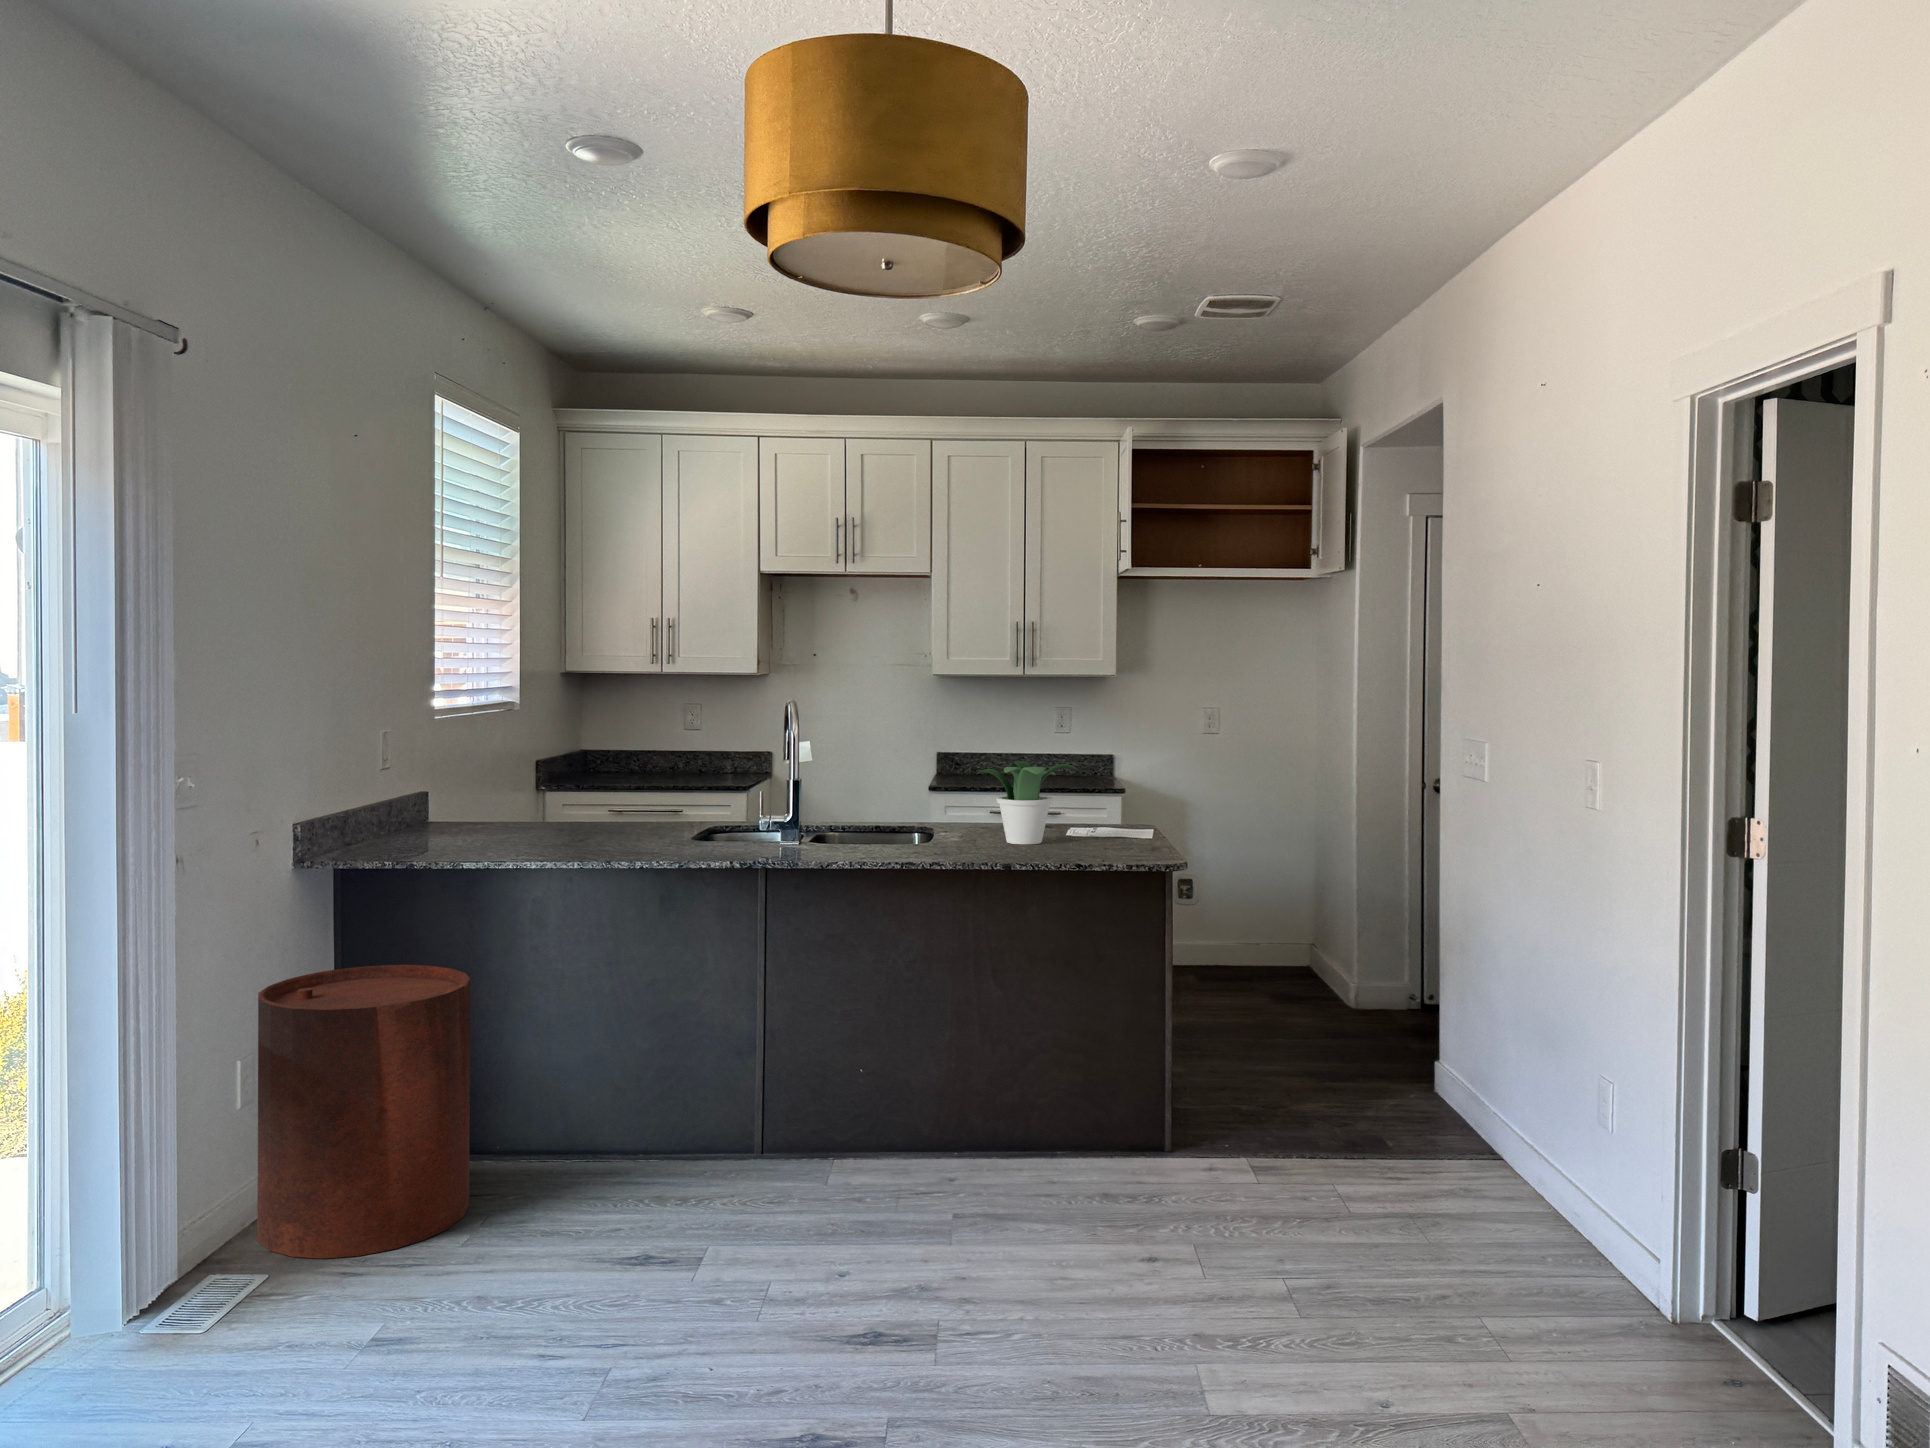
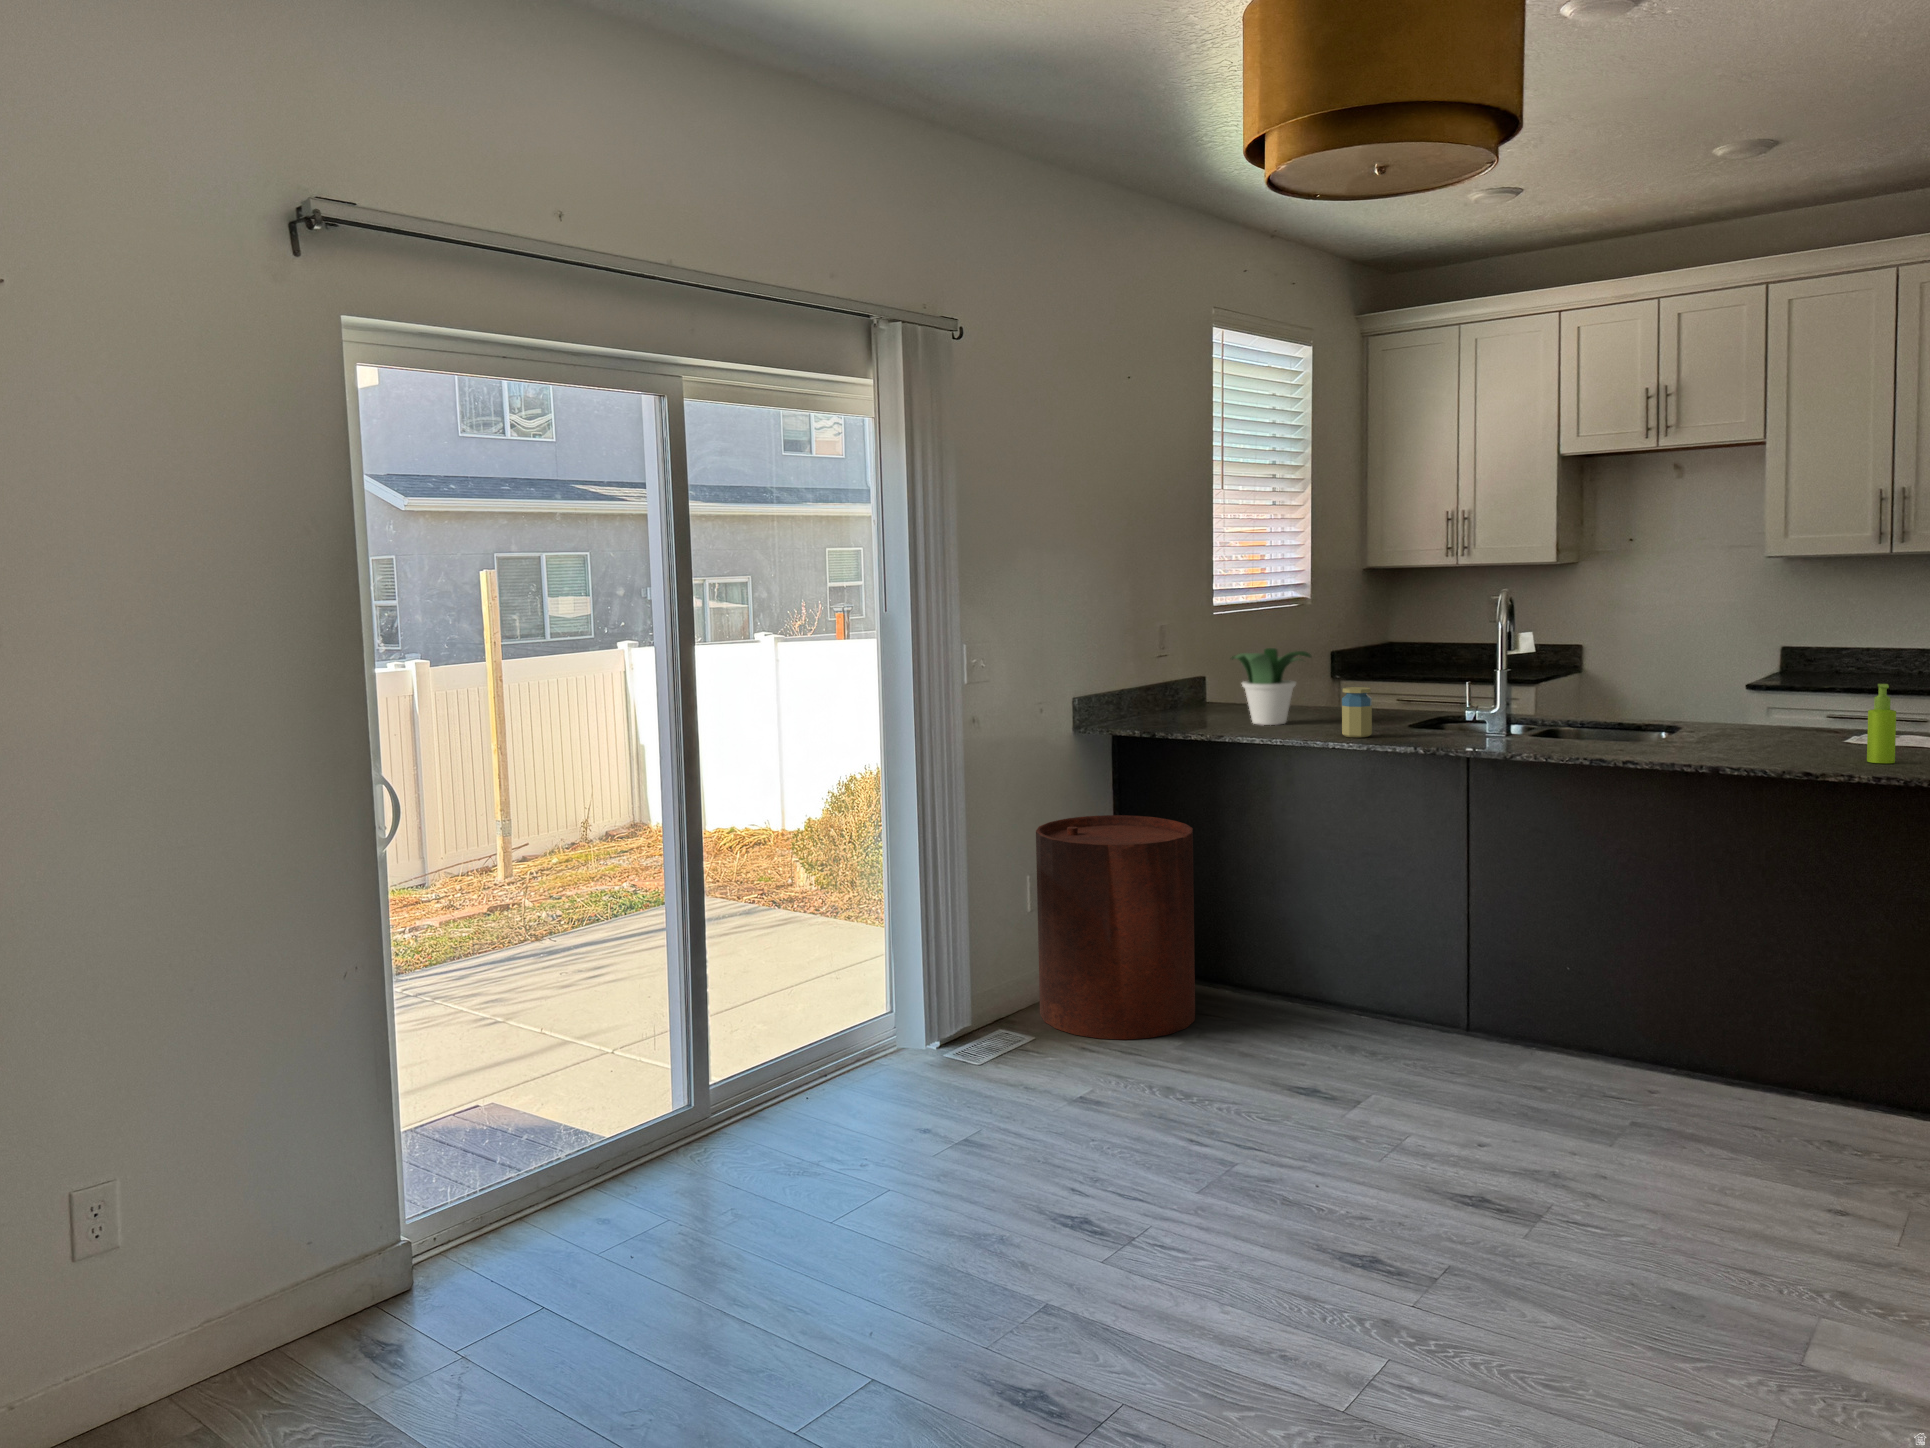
potted plant: present [976,761,1079,844] -> present [1232,648,1311,725]
soap dispenser: none [1094,786,1114,853] -> present [1867,684,1896,763]
jar: none [631,801,663,855] -> present [1342,687,1372,738]

